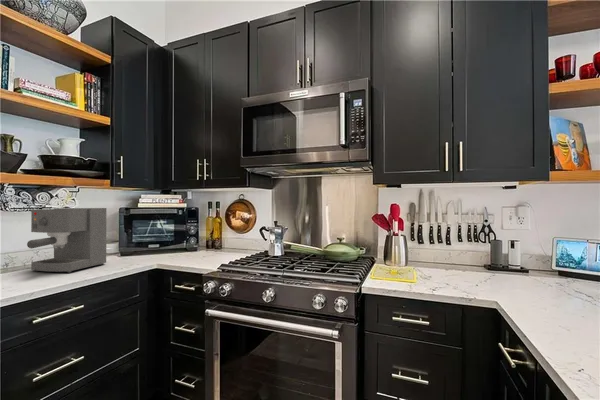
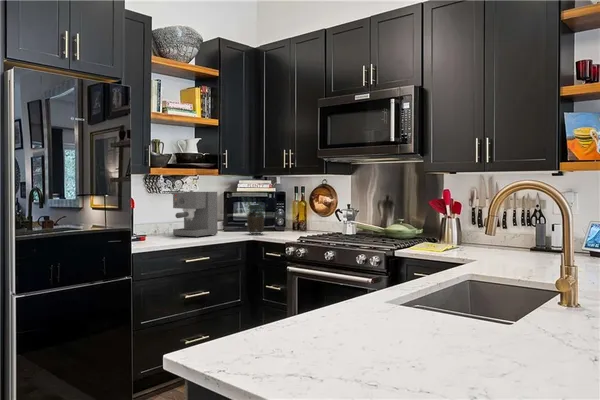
potted plant: none [141,207,178,259] -> present [241,192,268,234]

